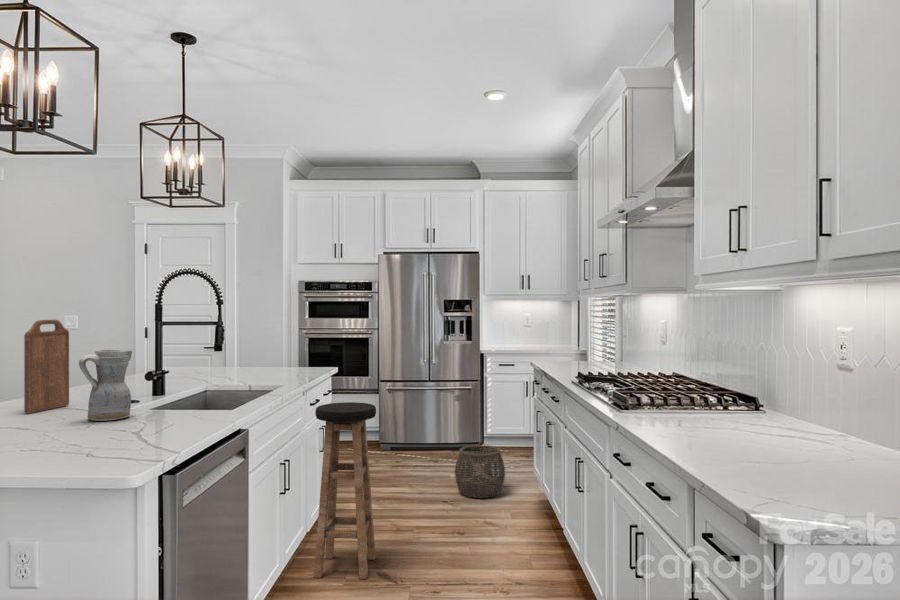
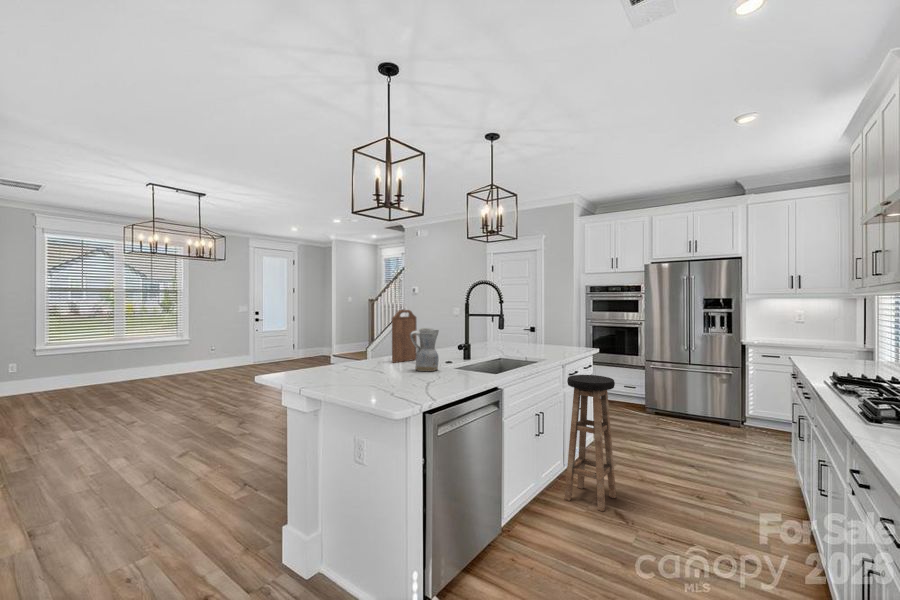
woven basket: present [455,445,505,498] -> none [703,423,756,472]

